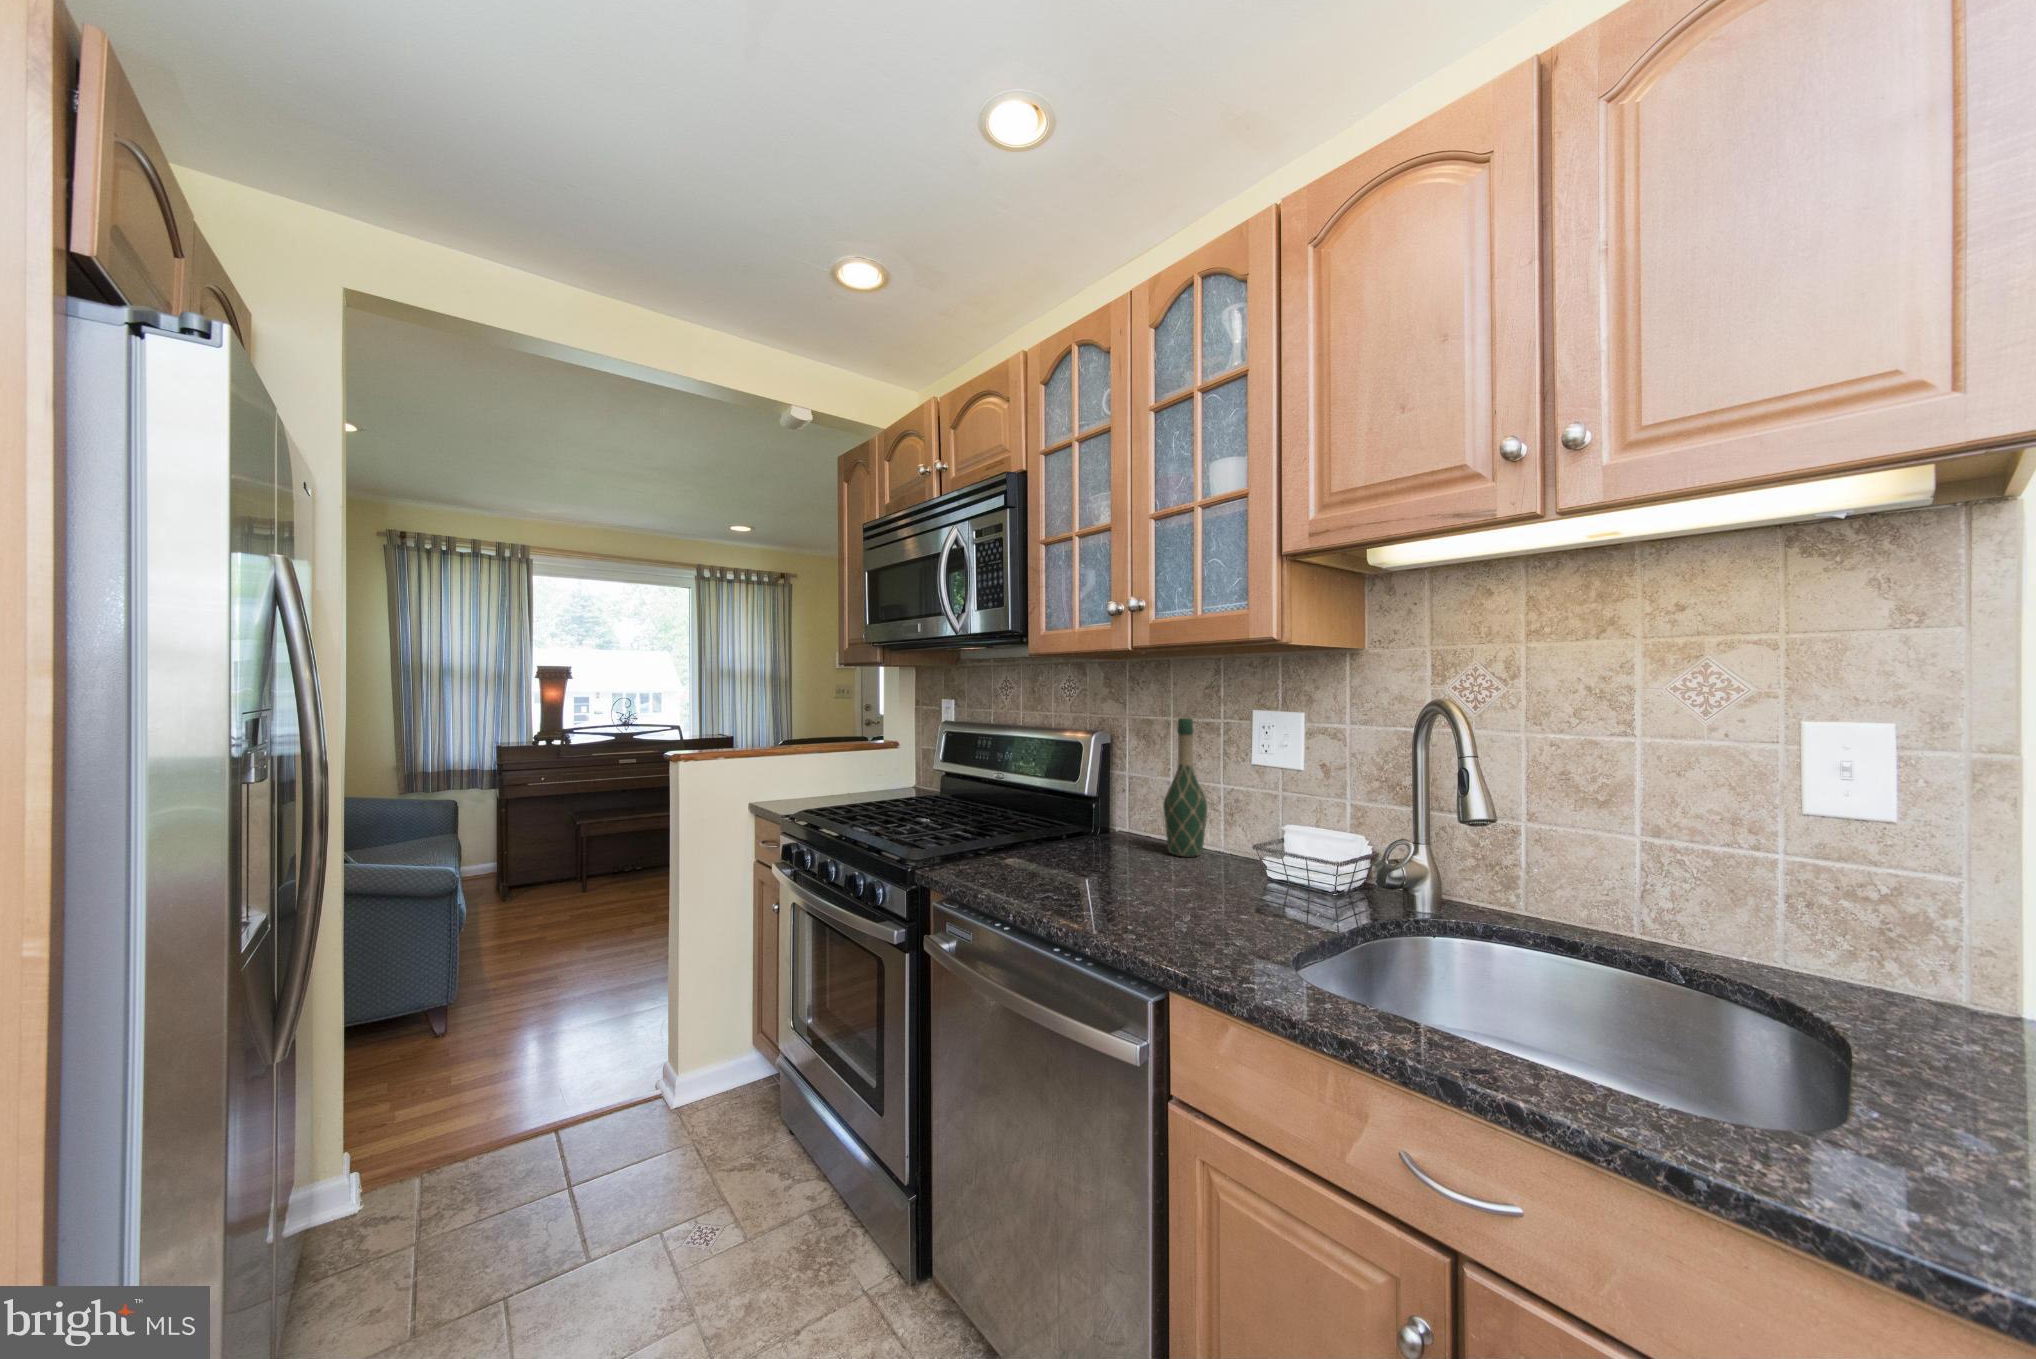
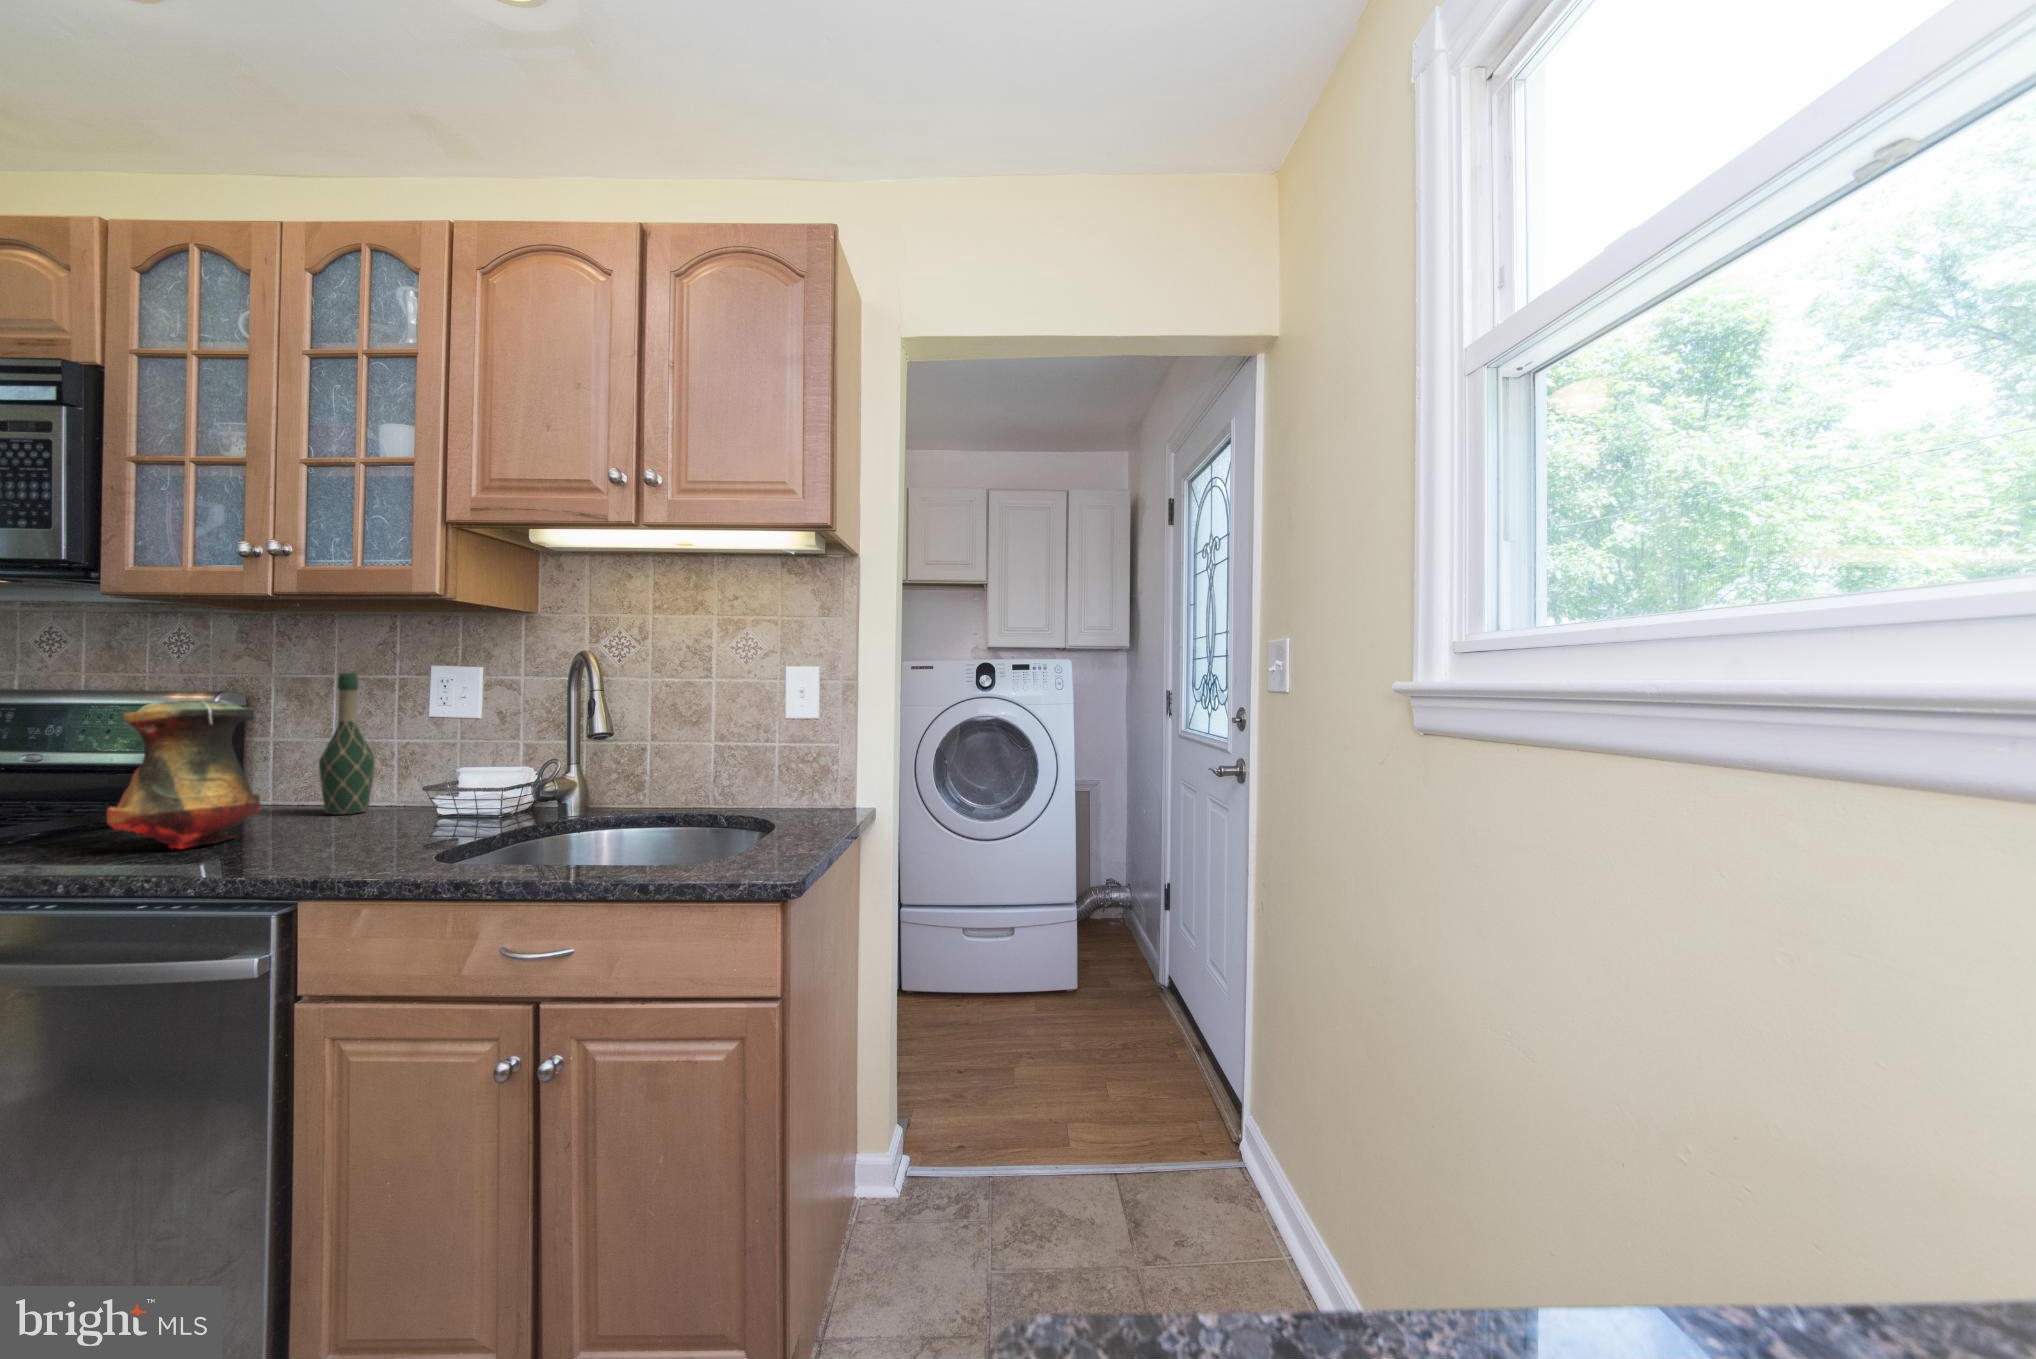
vase: none [1018,747,1121,887] -> present [107,701,261,848]

